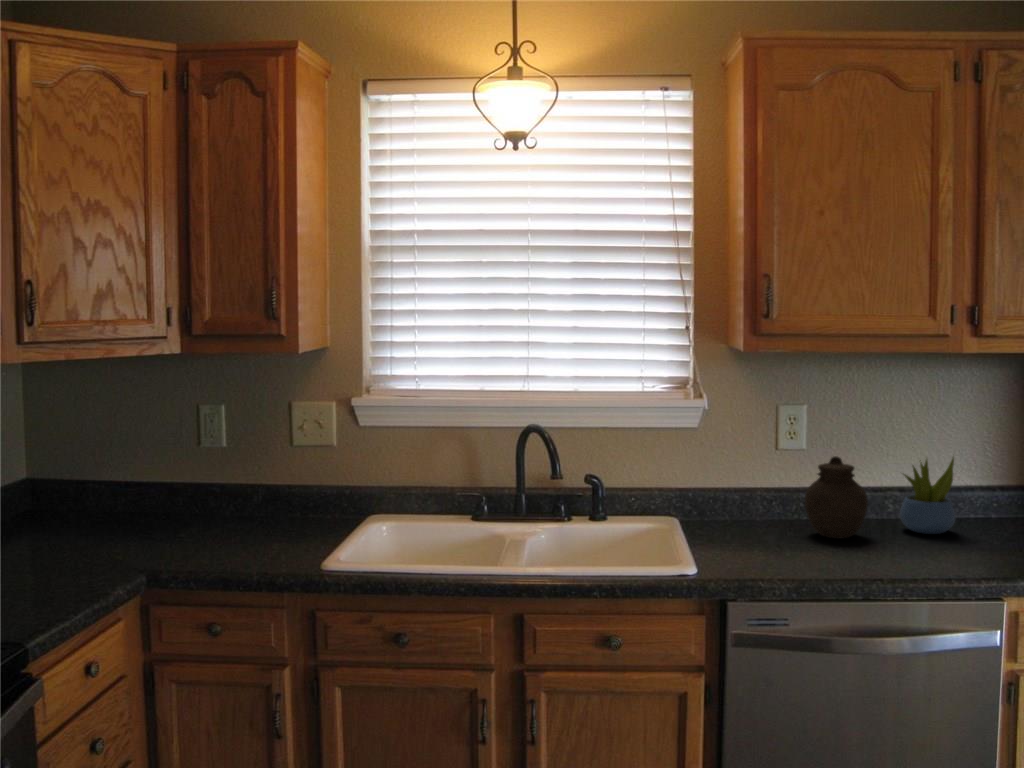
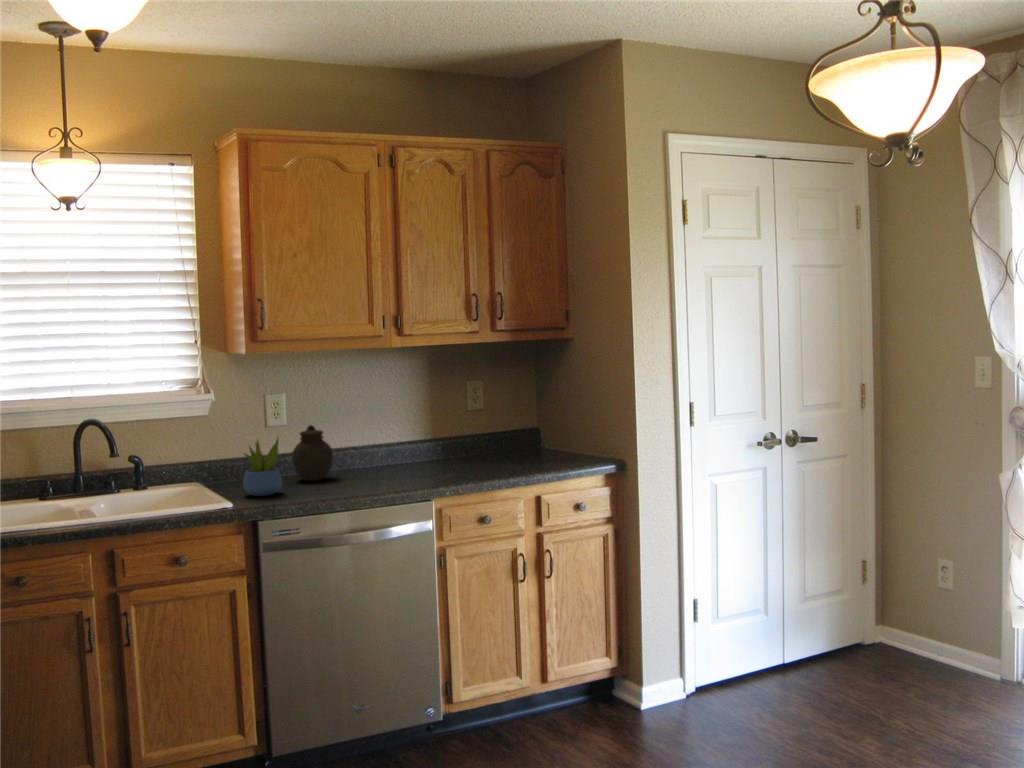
succulent plant: present [900,458,955,534] -> present [243,437,282,496]

